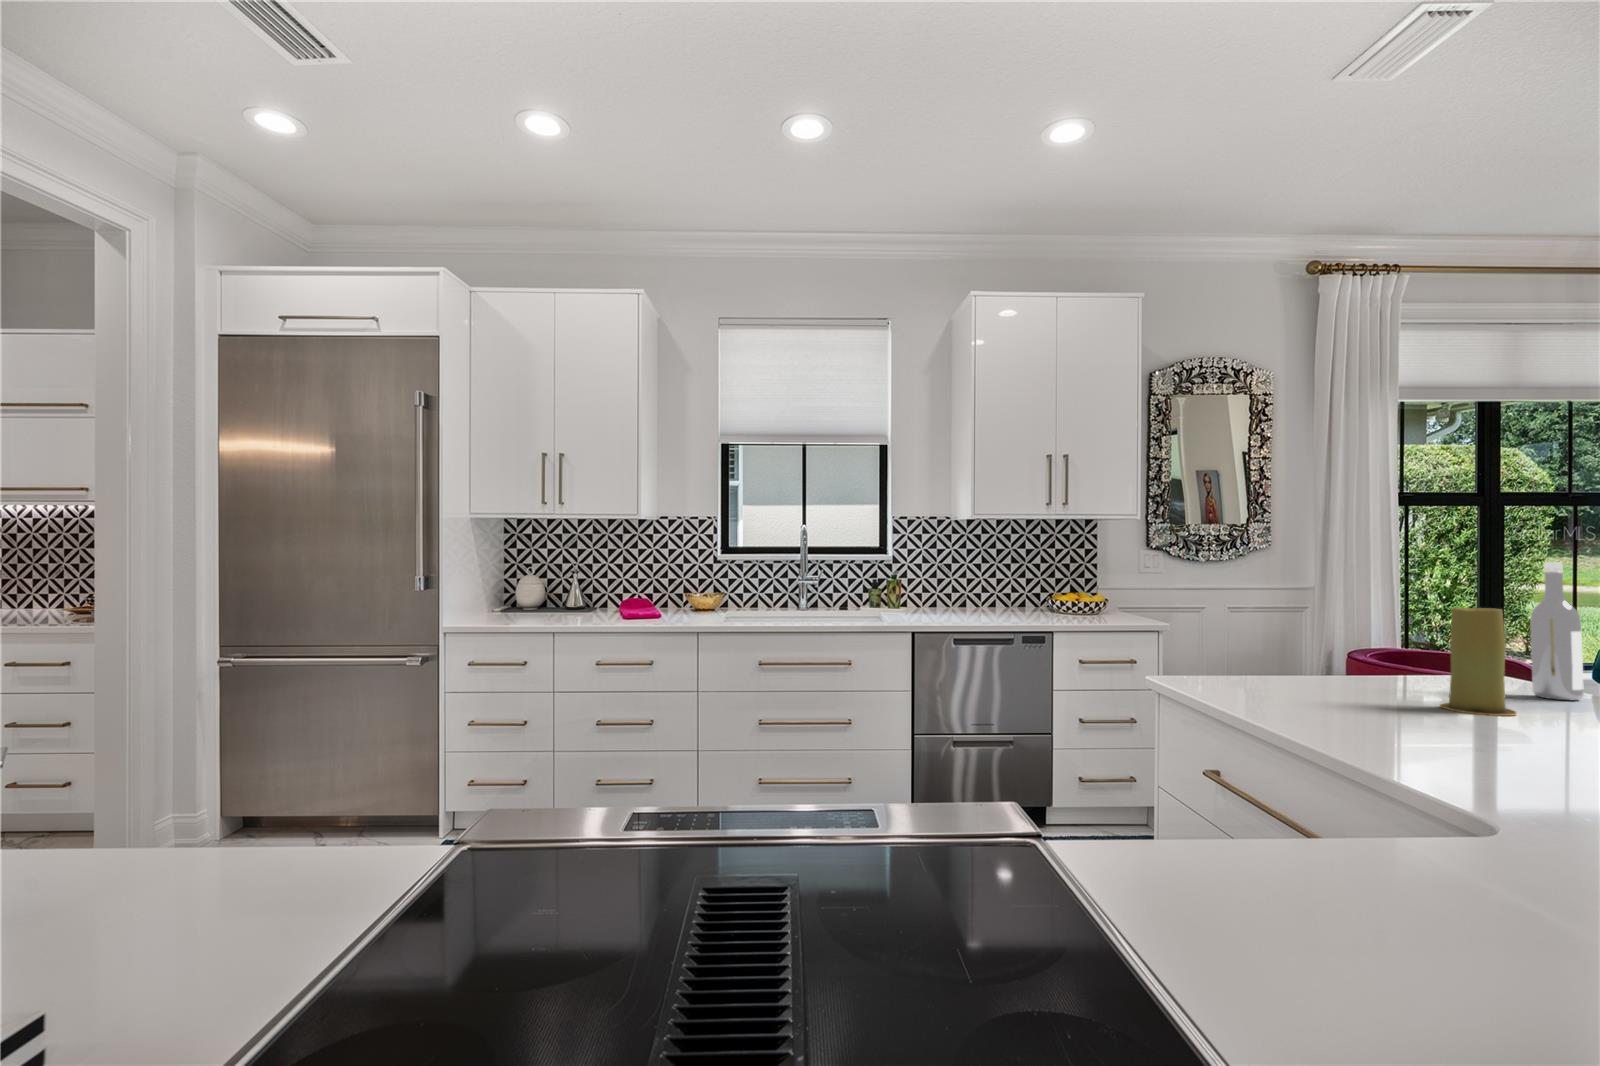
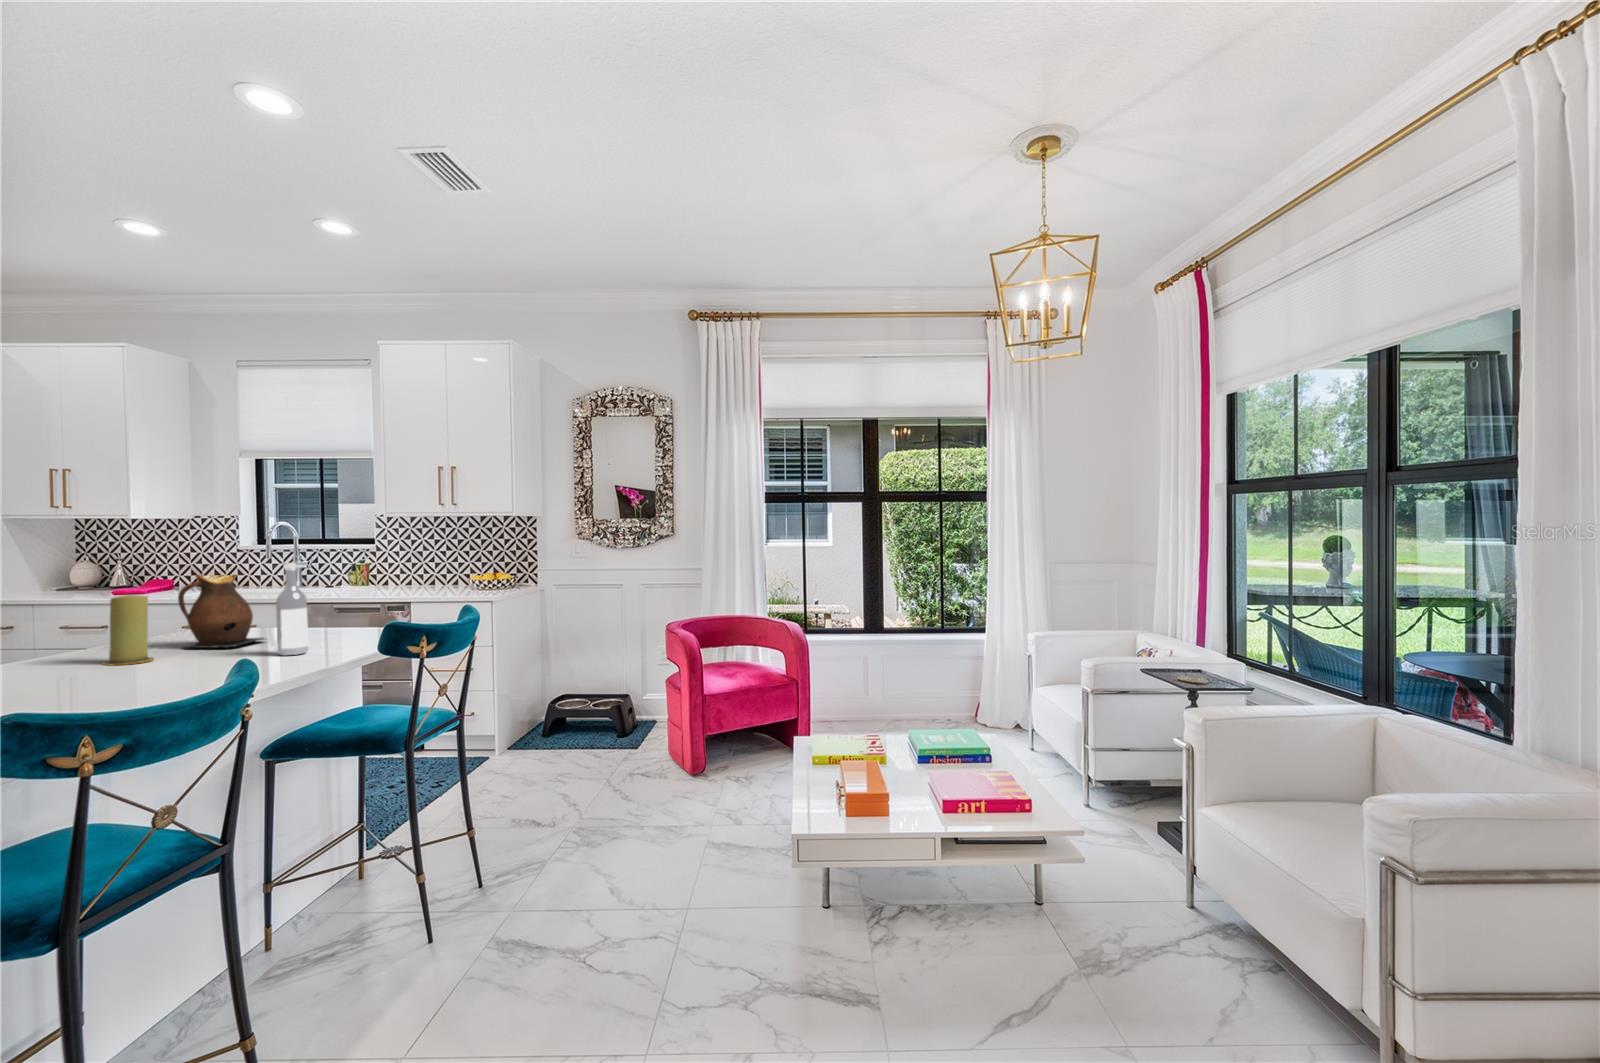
ceramic pitcher: none [1296,580,1417,690] -> present [178,575,264,648]

